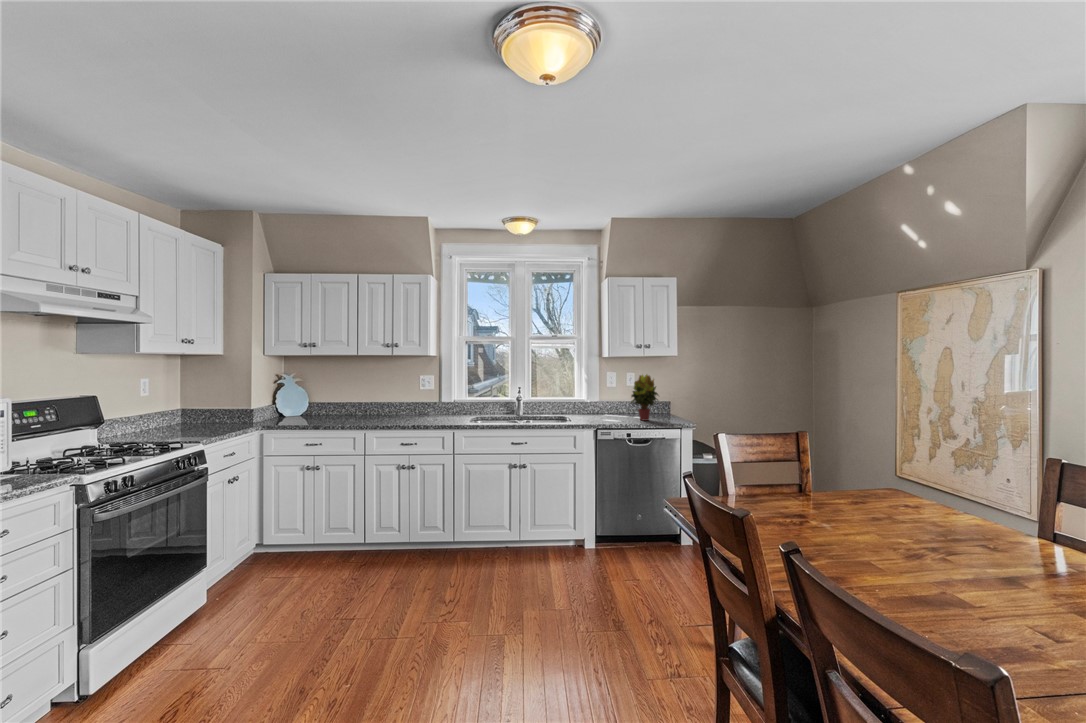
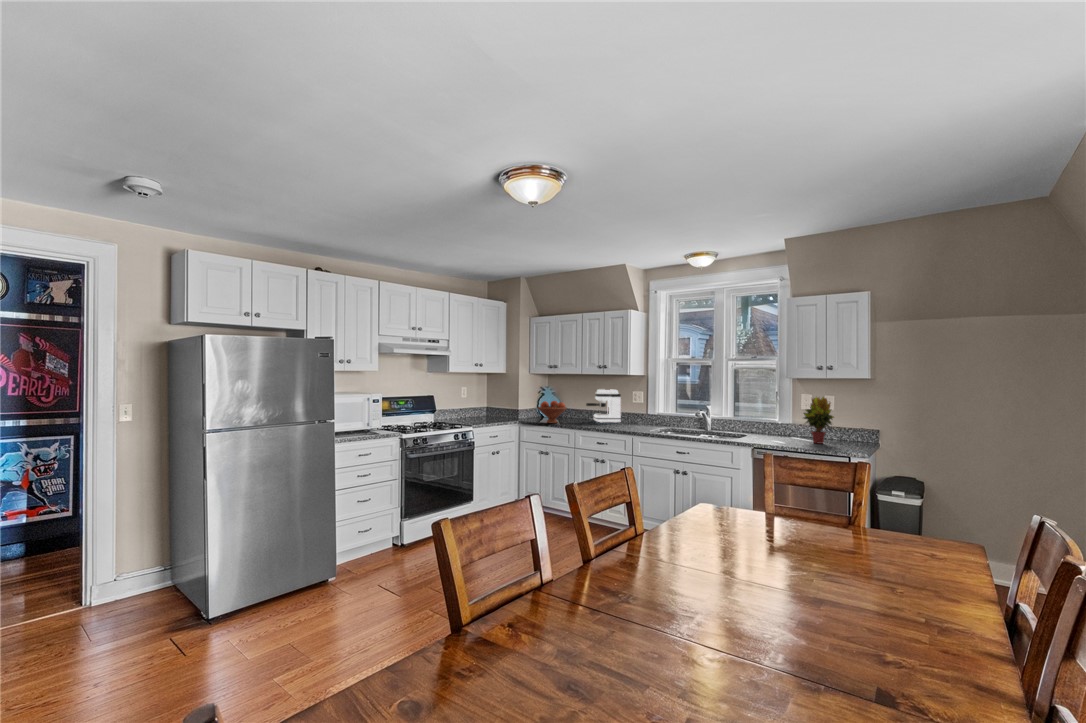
coffee maker: none [357,375,407,419] -> present [586,389,621,423]
fruit bowl: none [292,393,338,425] -> present [538,401,567,423]

